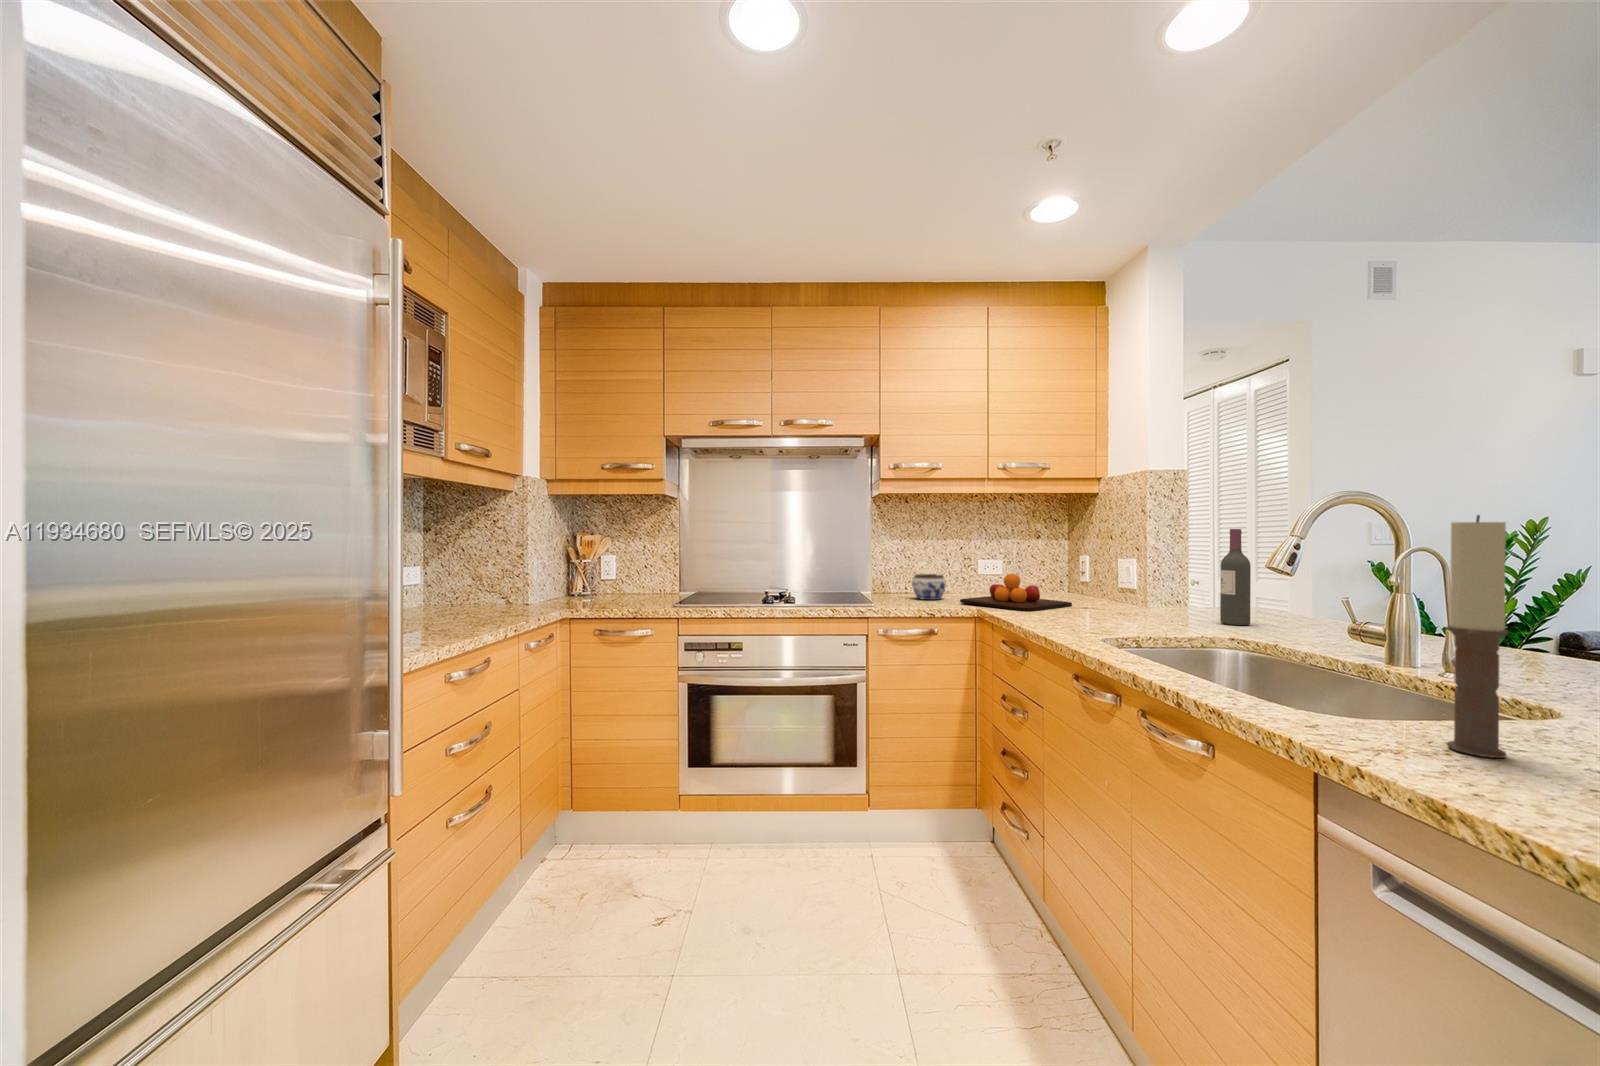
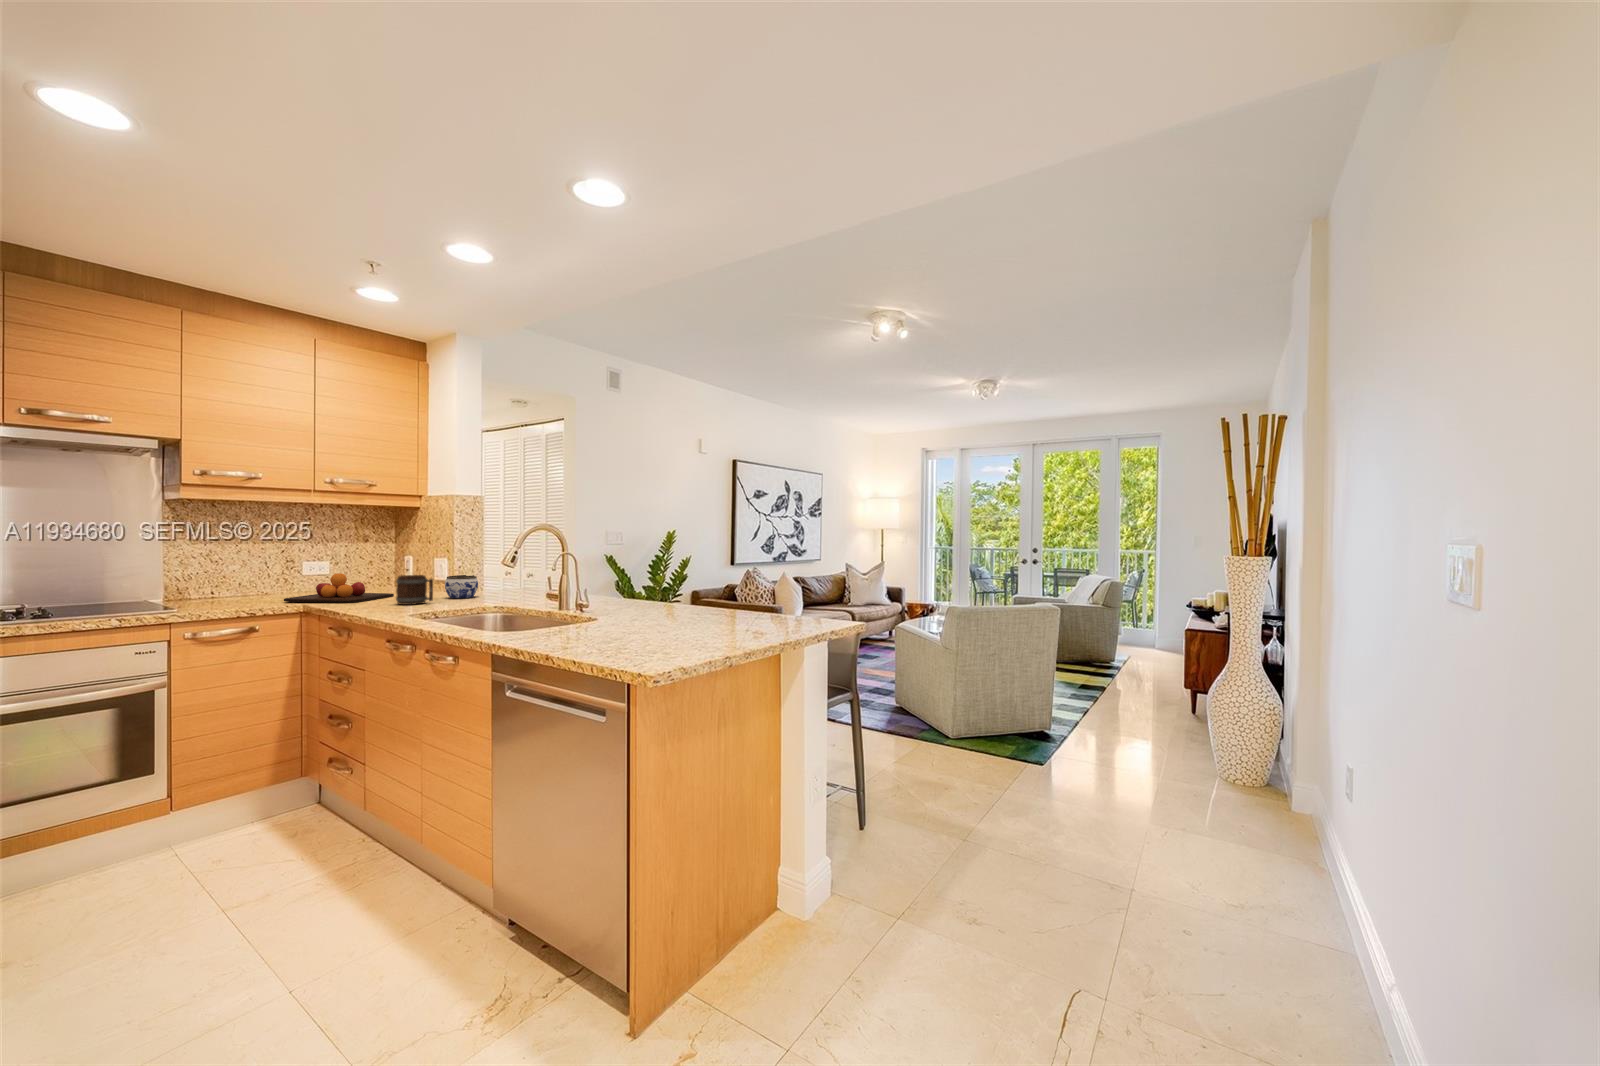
candle: present [1447,515,1508,758] -> none [538,542,555,634]
wine bottle: present [1220,529,1251,625] -> none [494,538,512,599]
jar: present [912,574,946,600] -> present [445,575,478,598]
mug: none [1079,580,1129,622] -> present [396,575,433,605]

